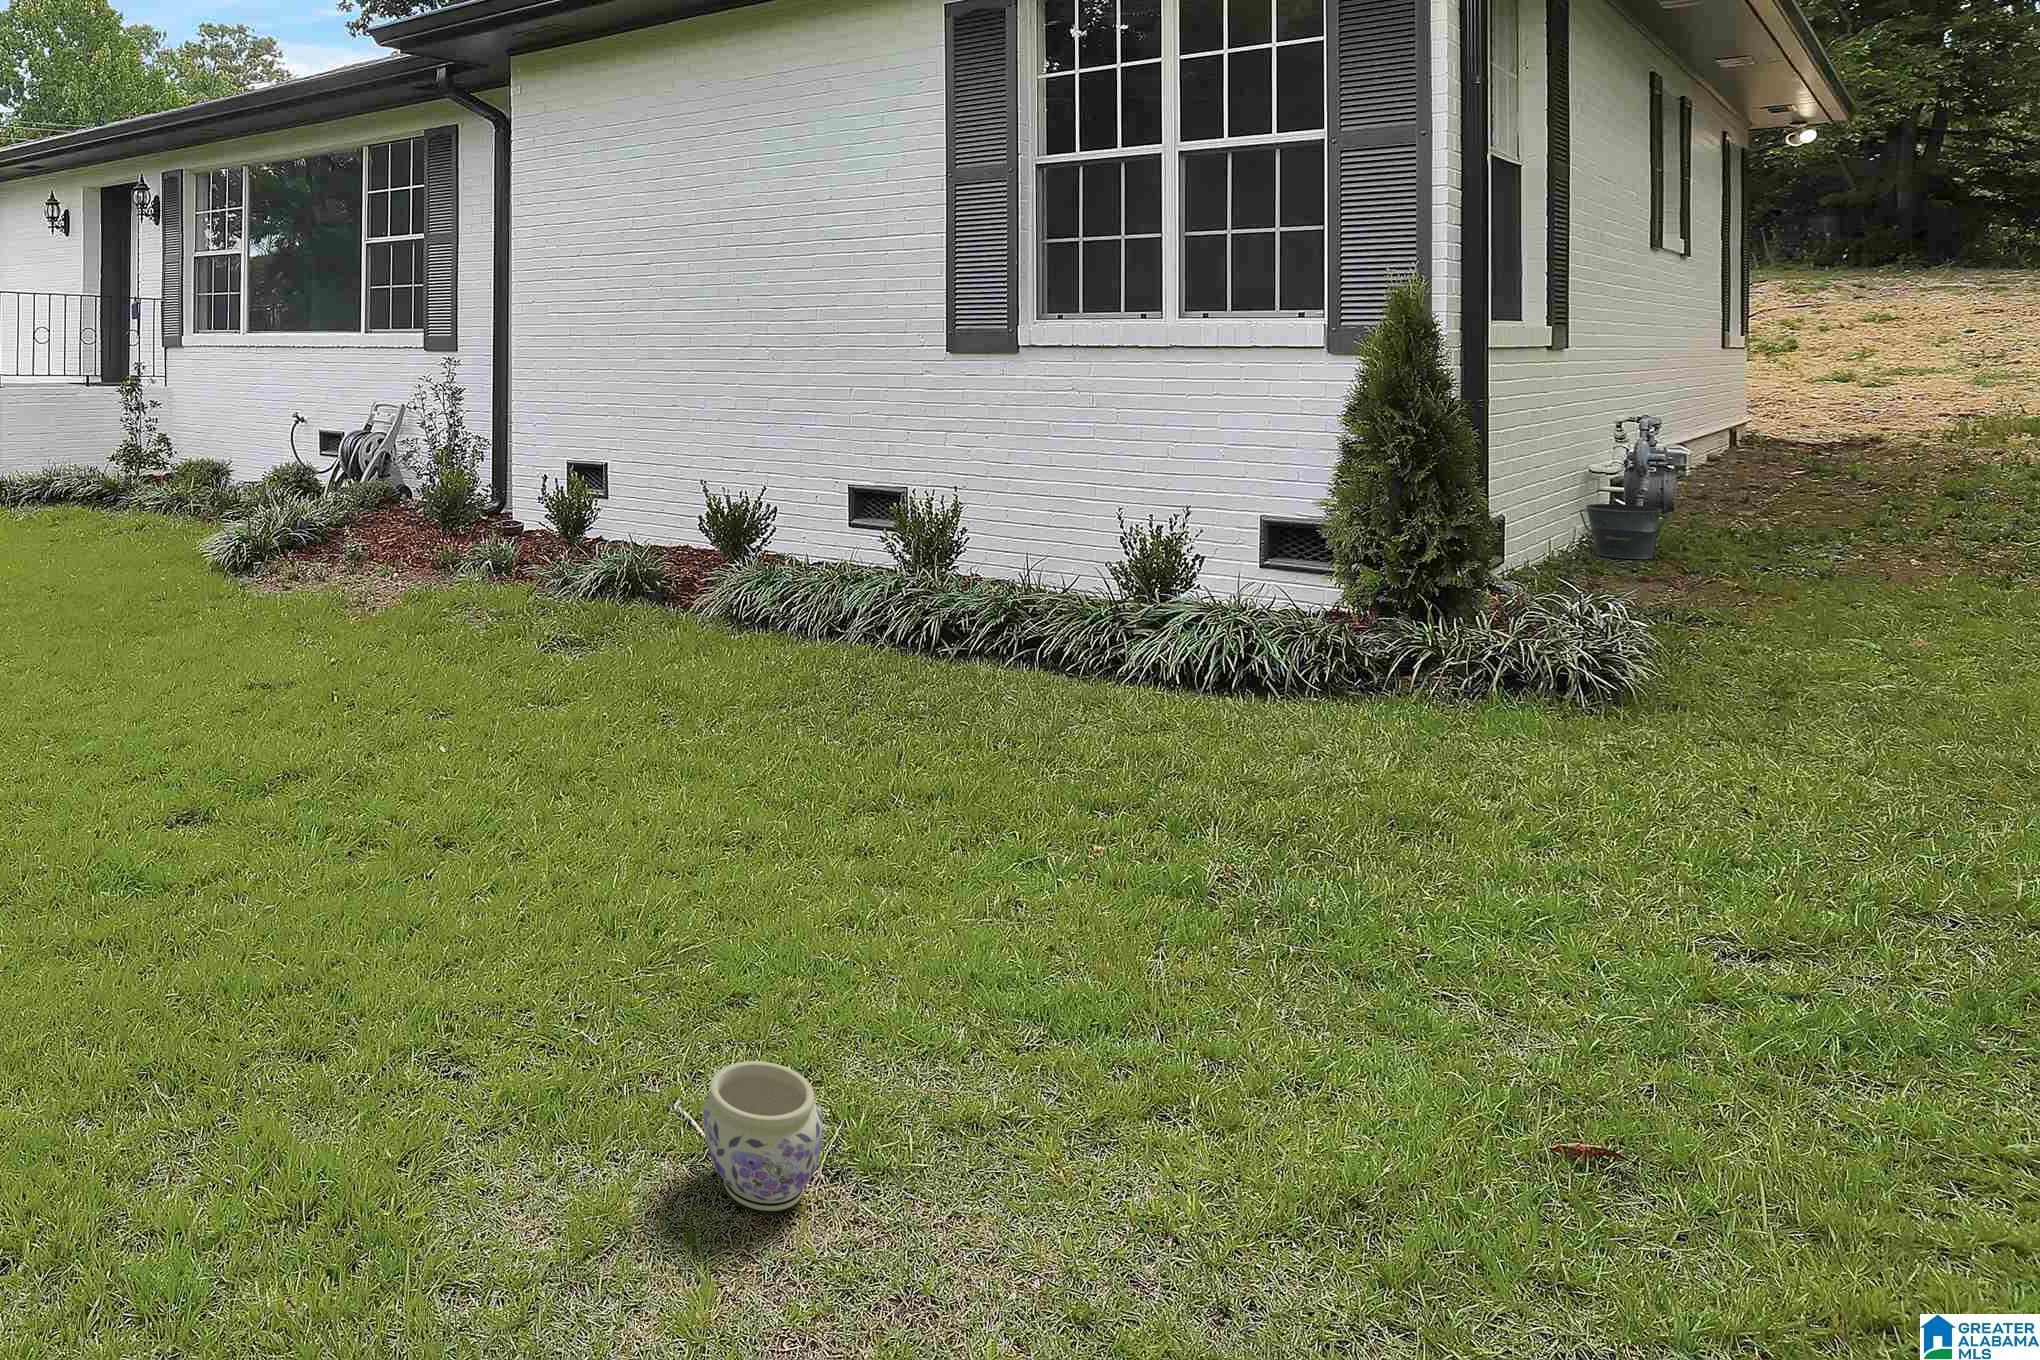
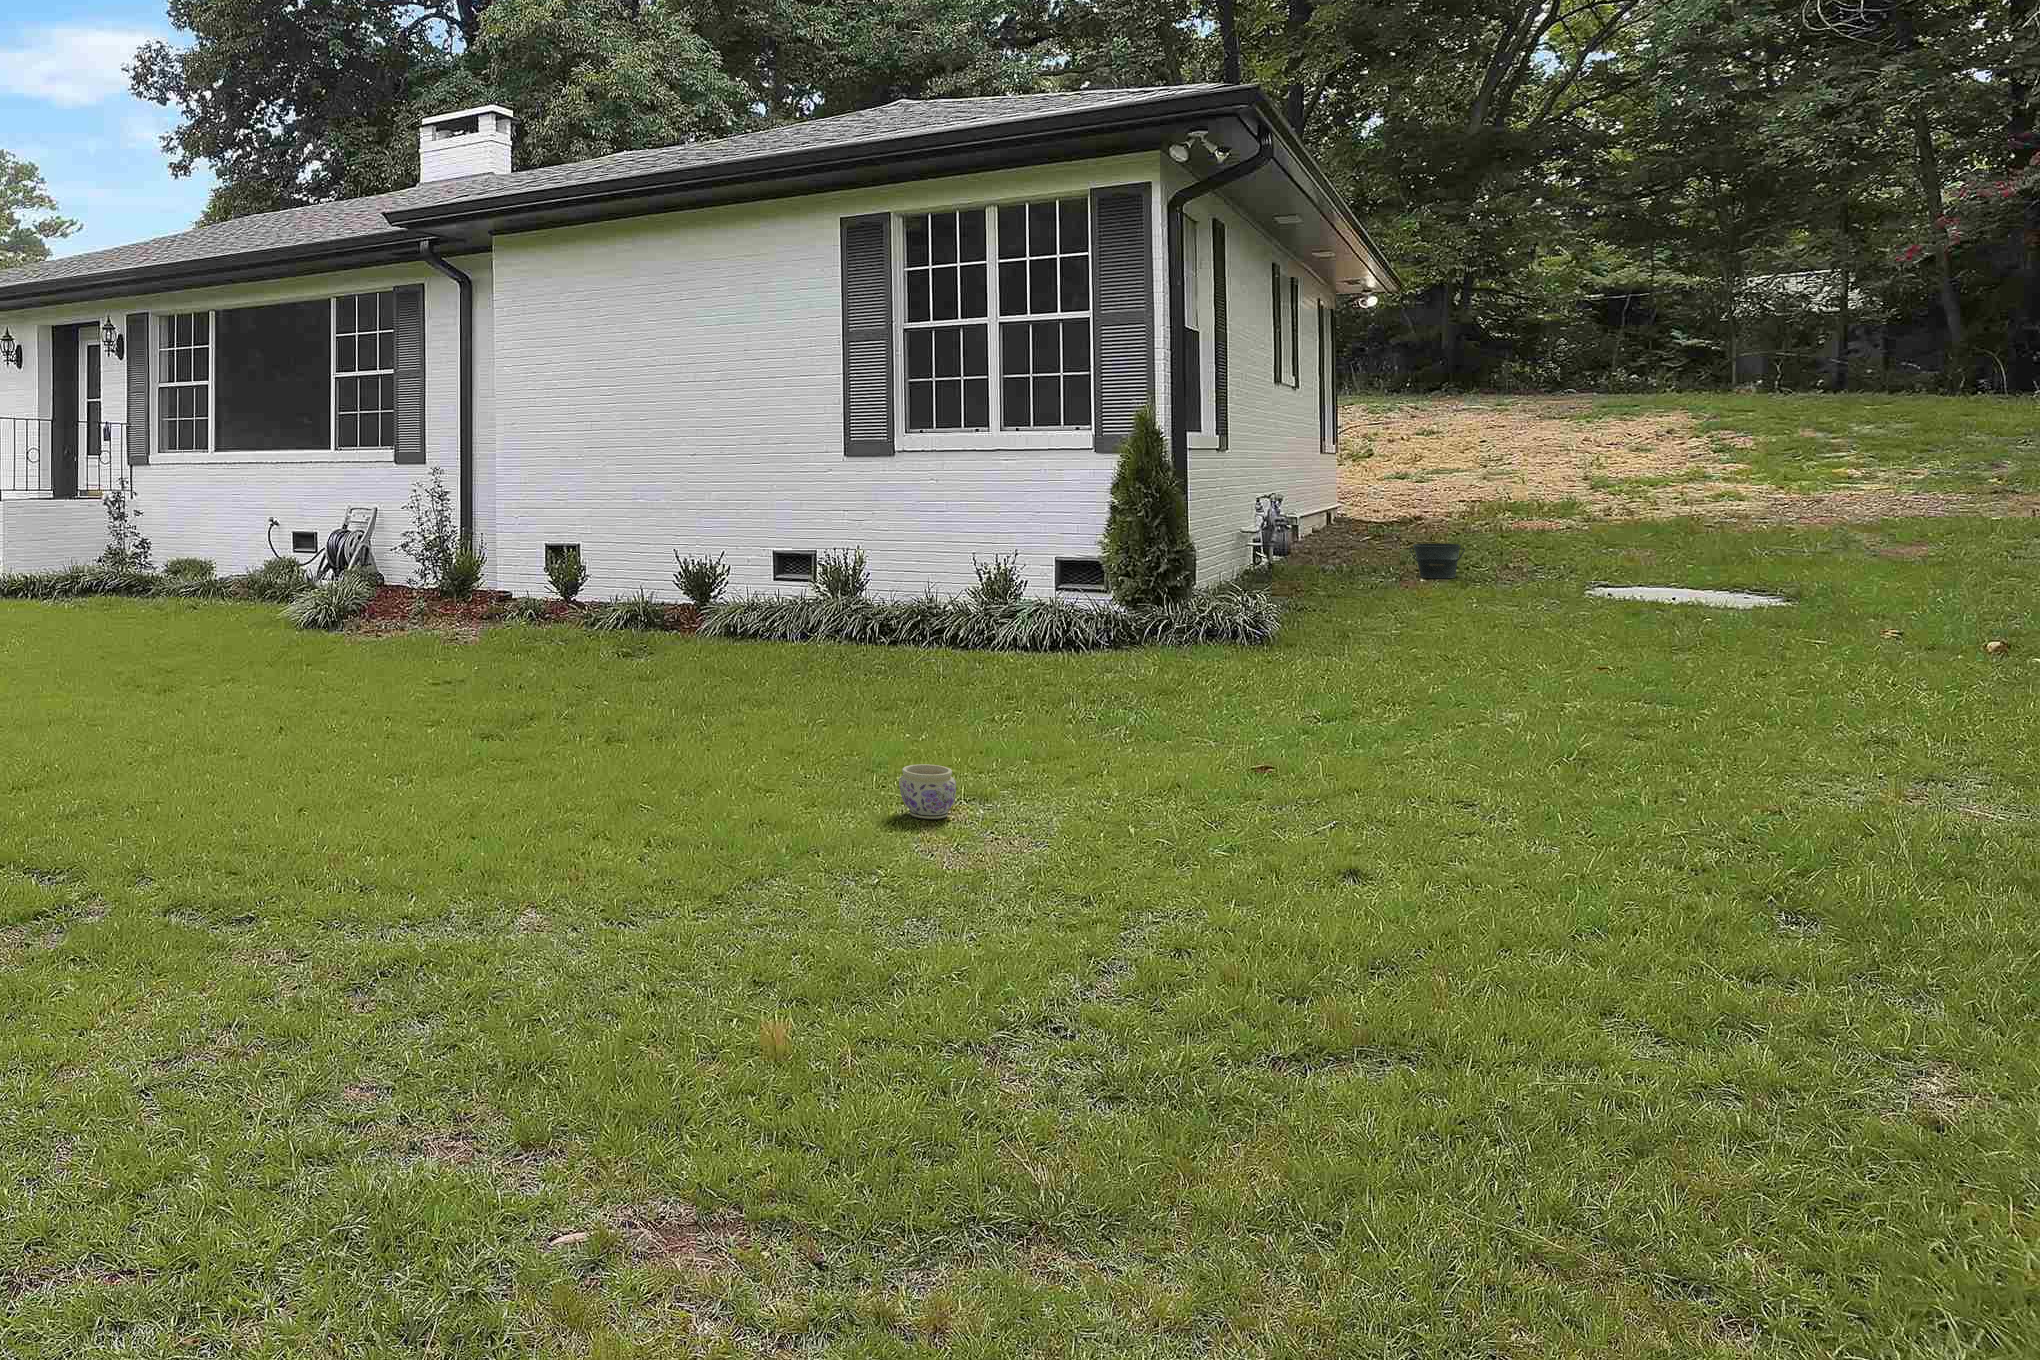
bucket: present [1579,504,1669,559] -> present [1409,543,1465,578]

